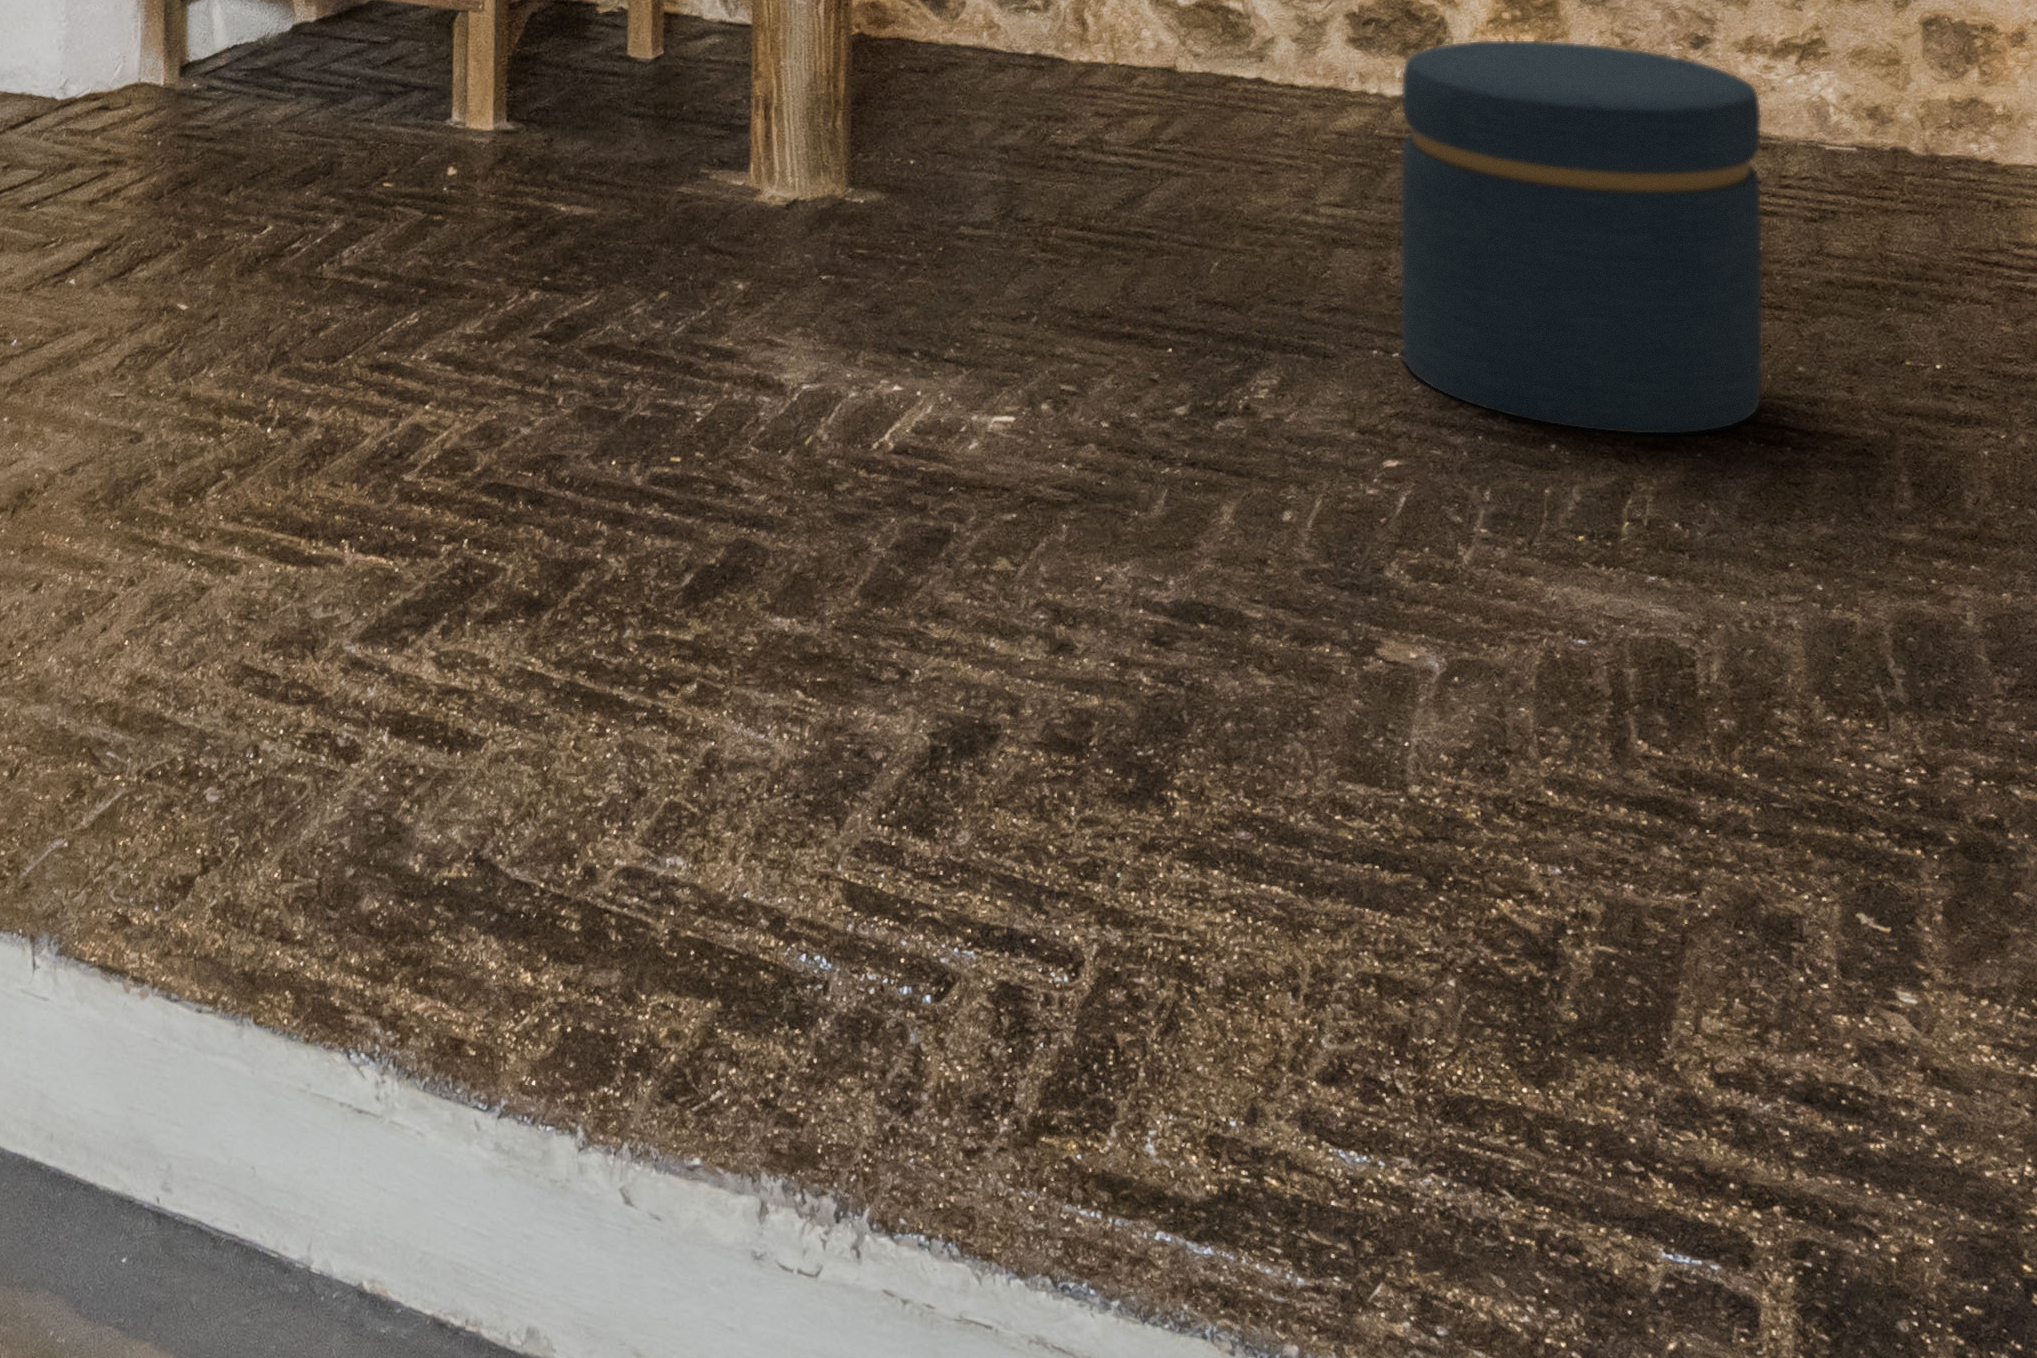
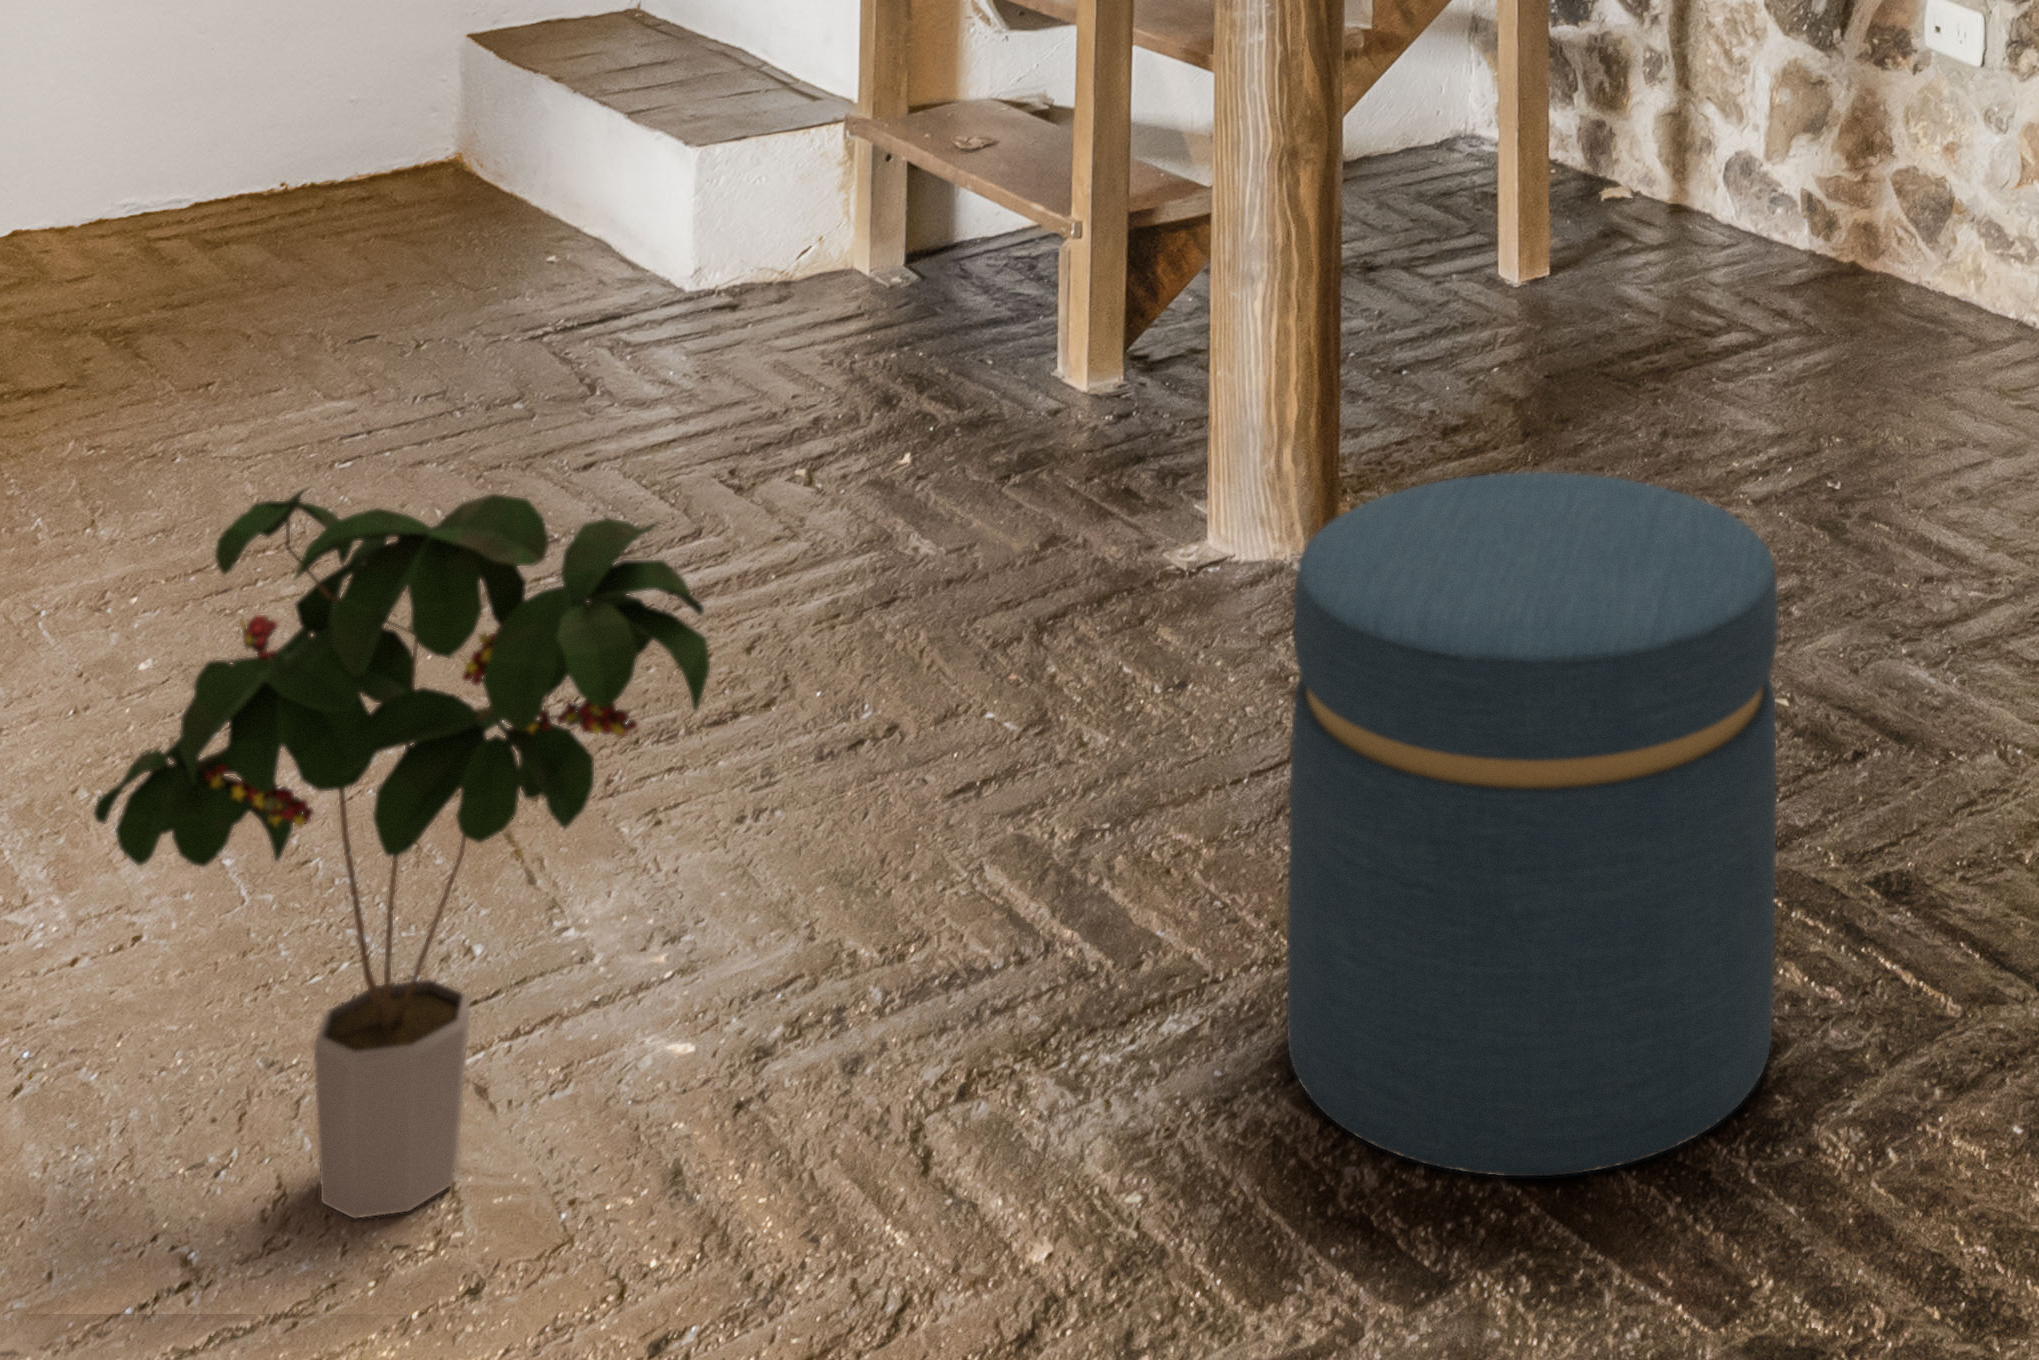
potted plant: none [923,54,1326,526] -> present [94,490,710,1218]

